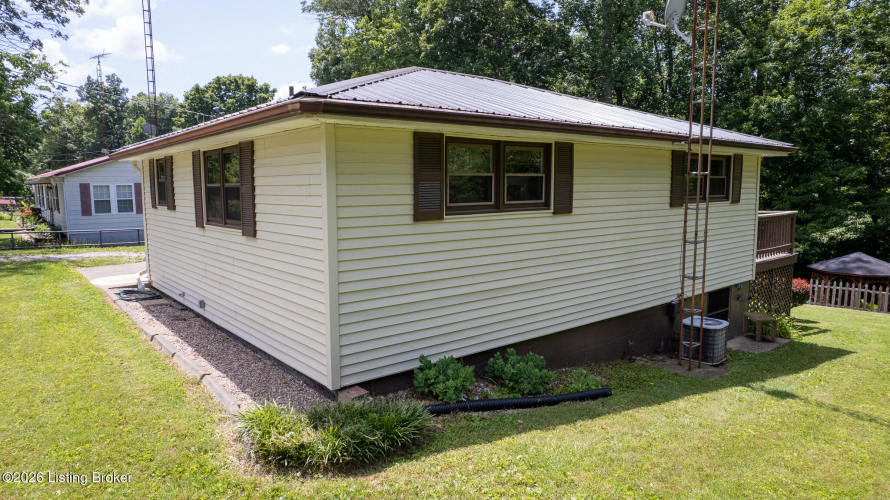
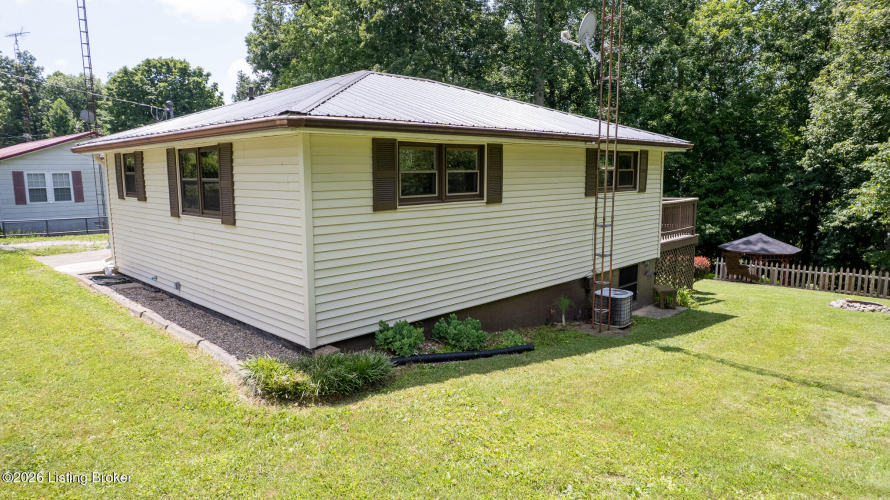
lounge chair: none [824,275,869,313] -> present [725,252,760,283]
potted plant: none [628,321,659,367] -> present [560,298,570,330]

